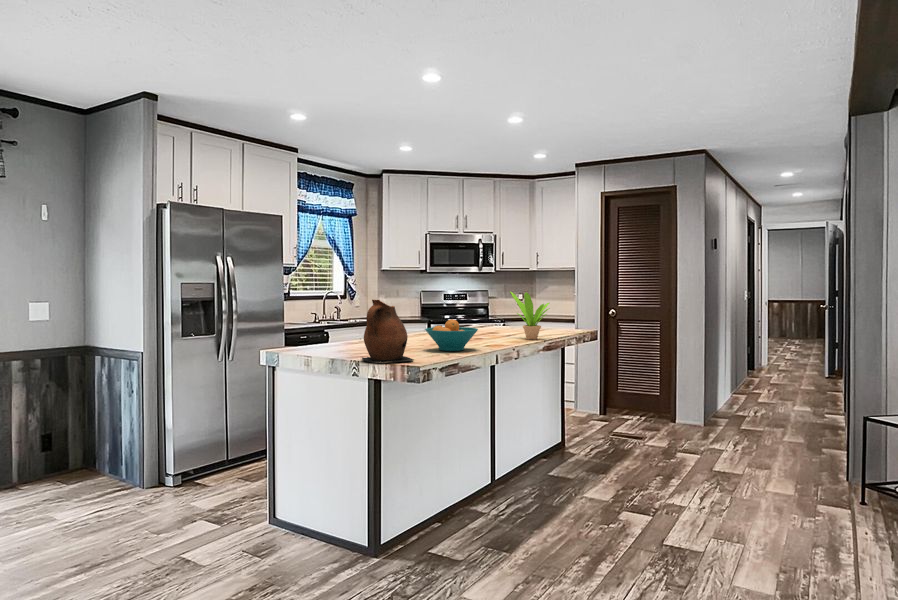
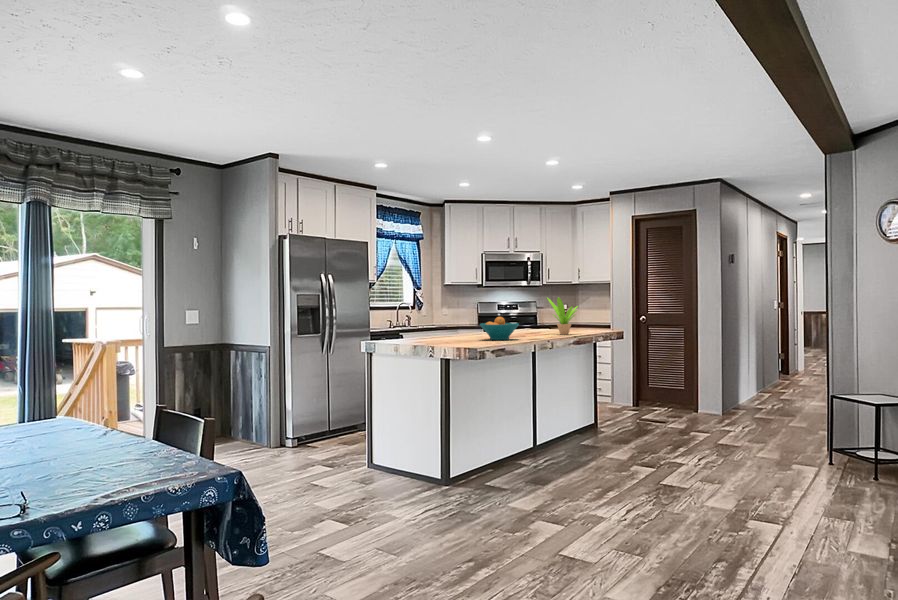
ceramic pitcher: present [362,300,414,363] -> none [432,300,472,345]

